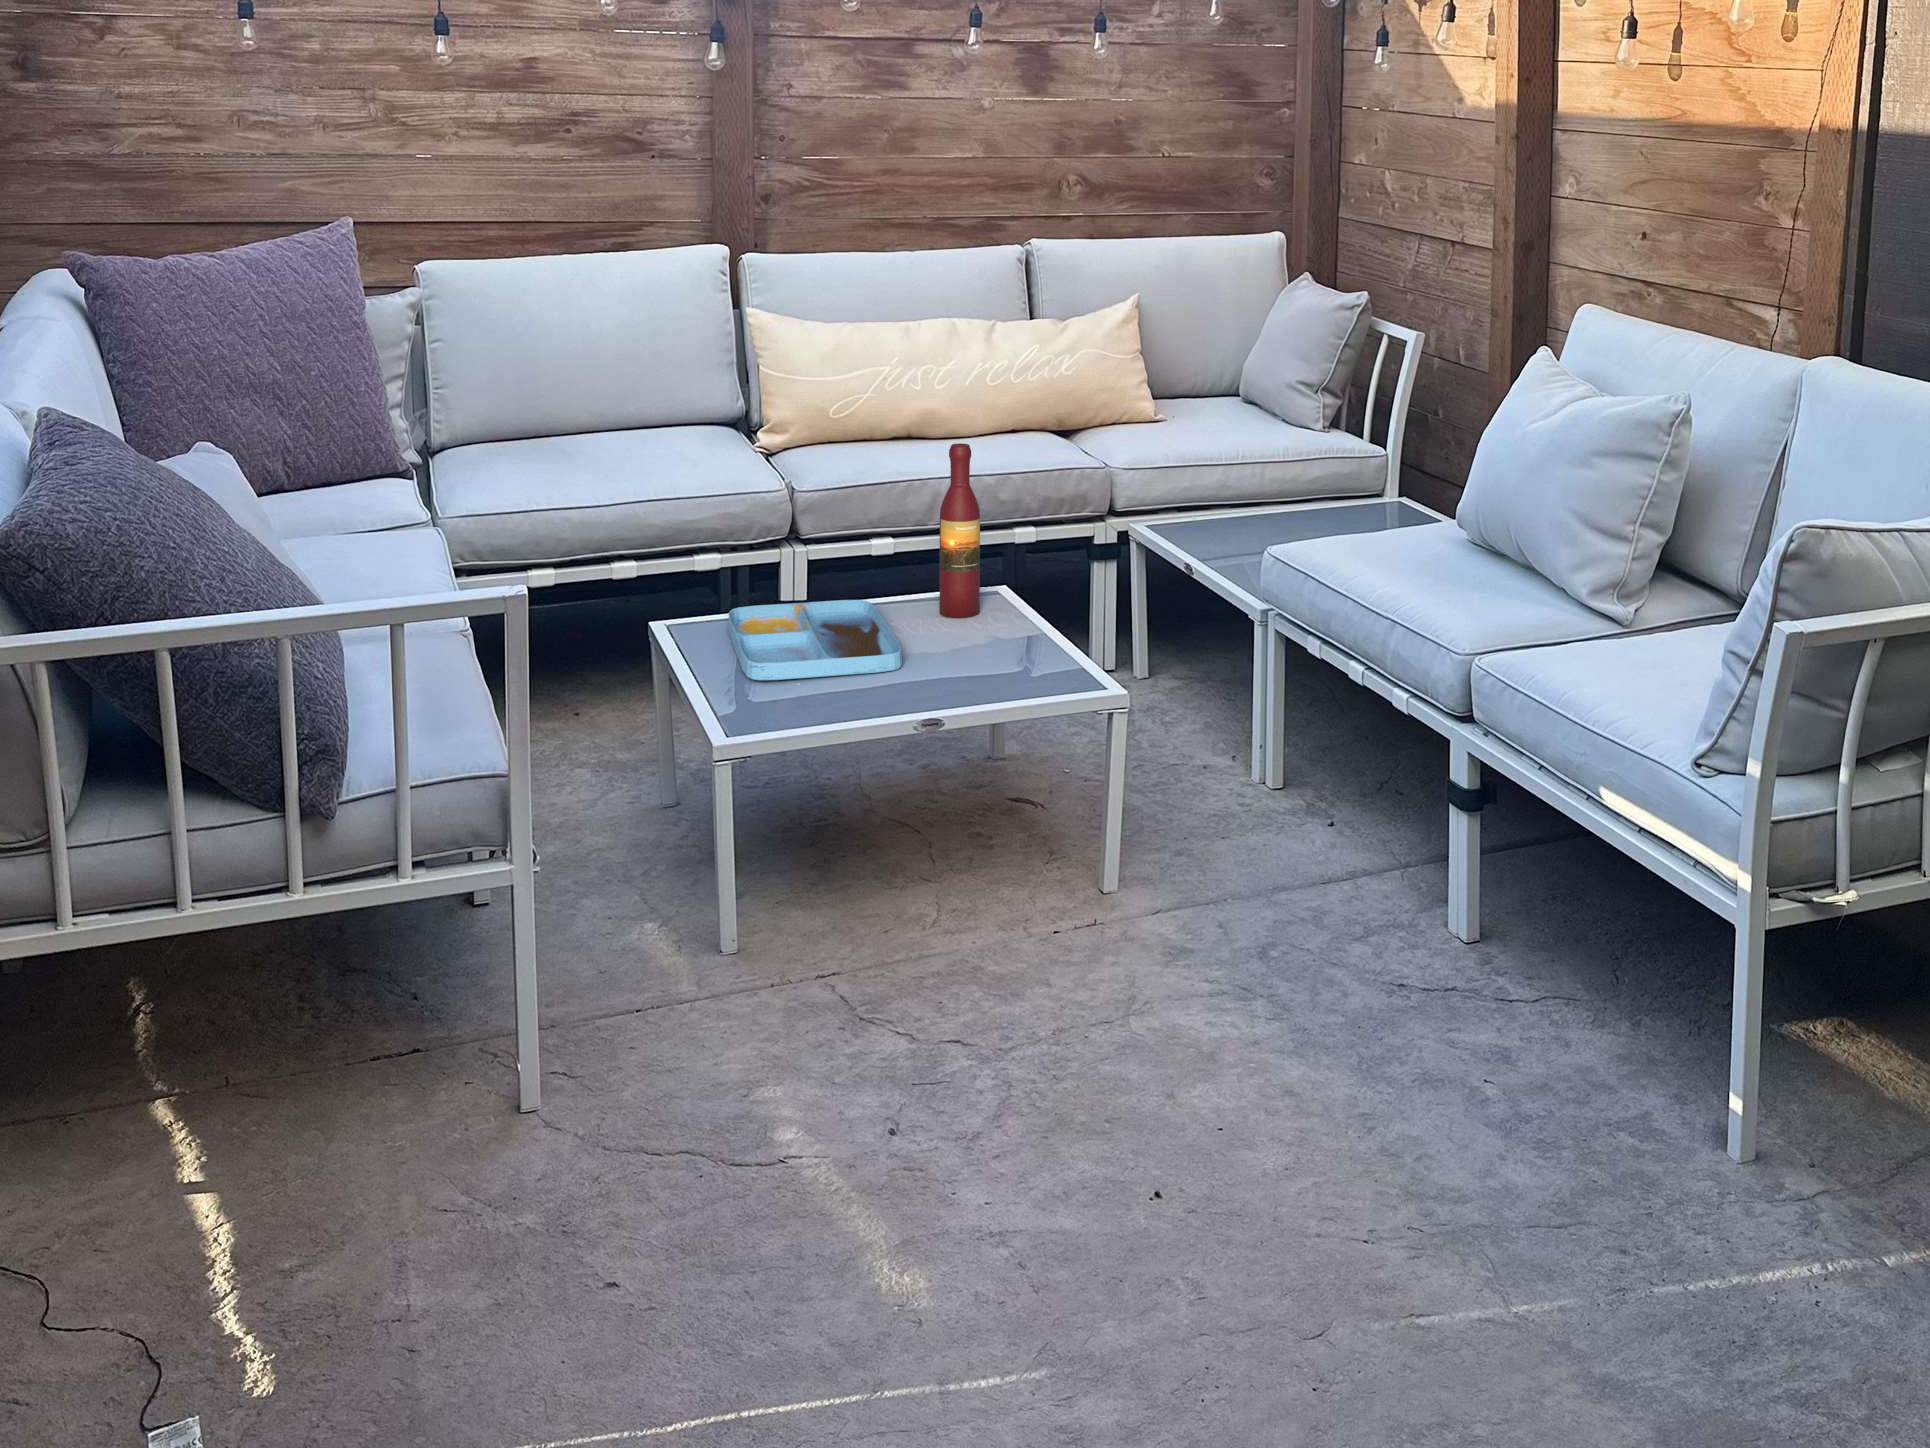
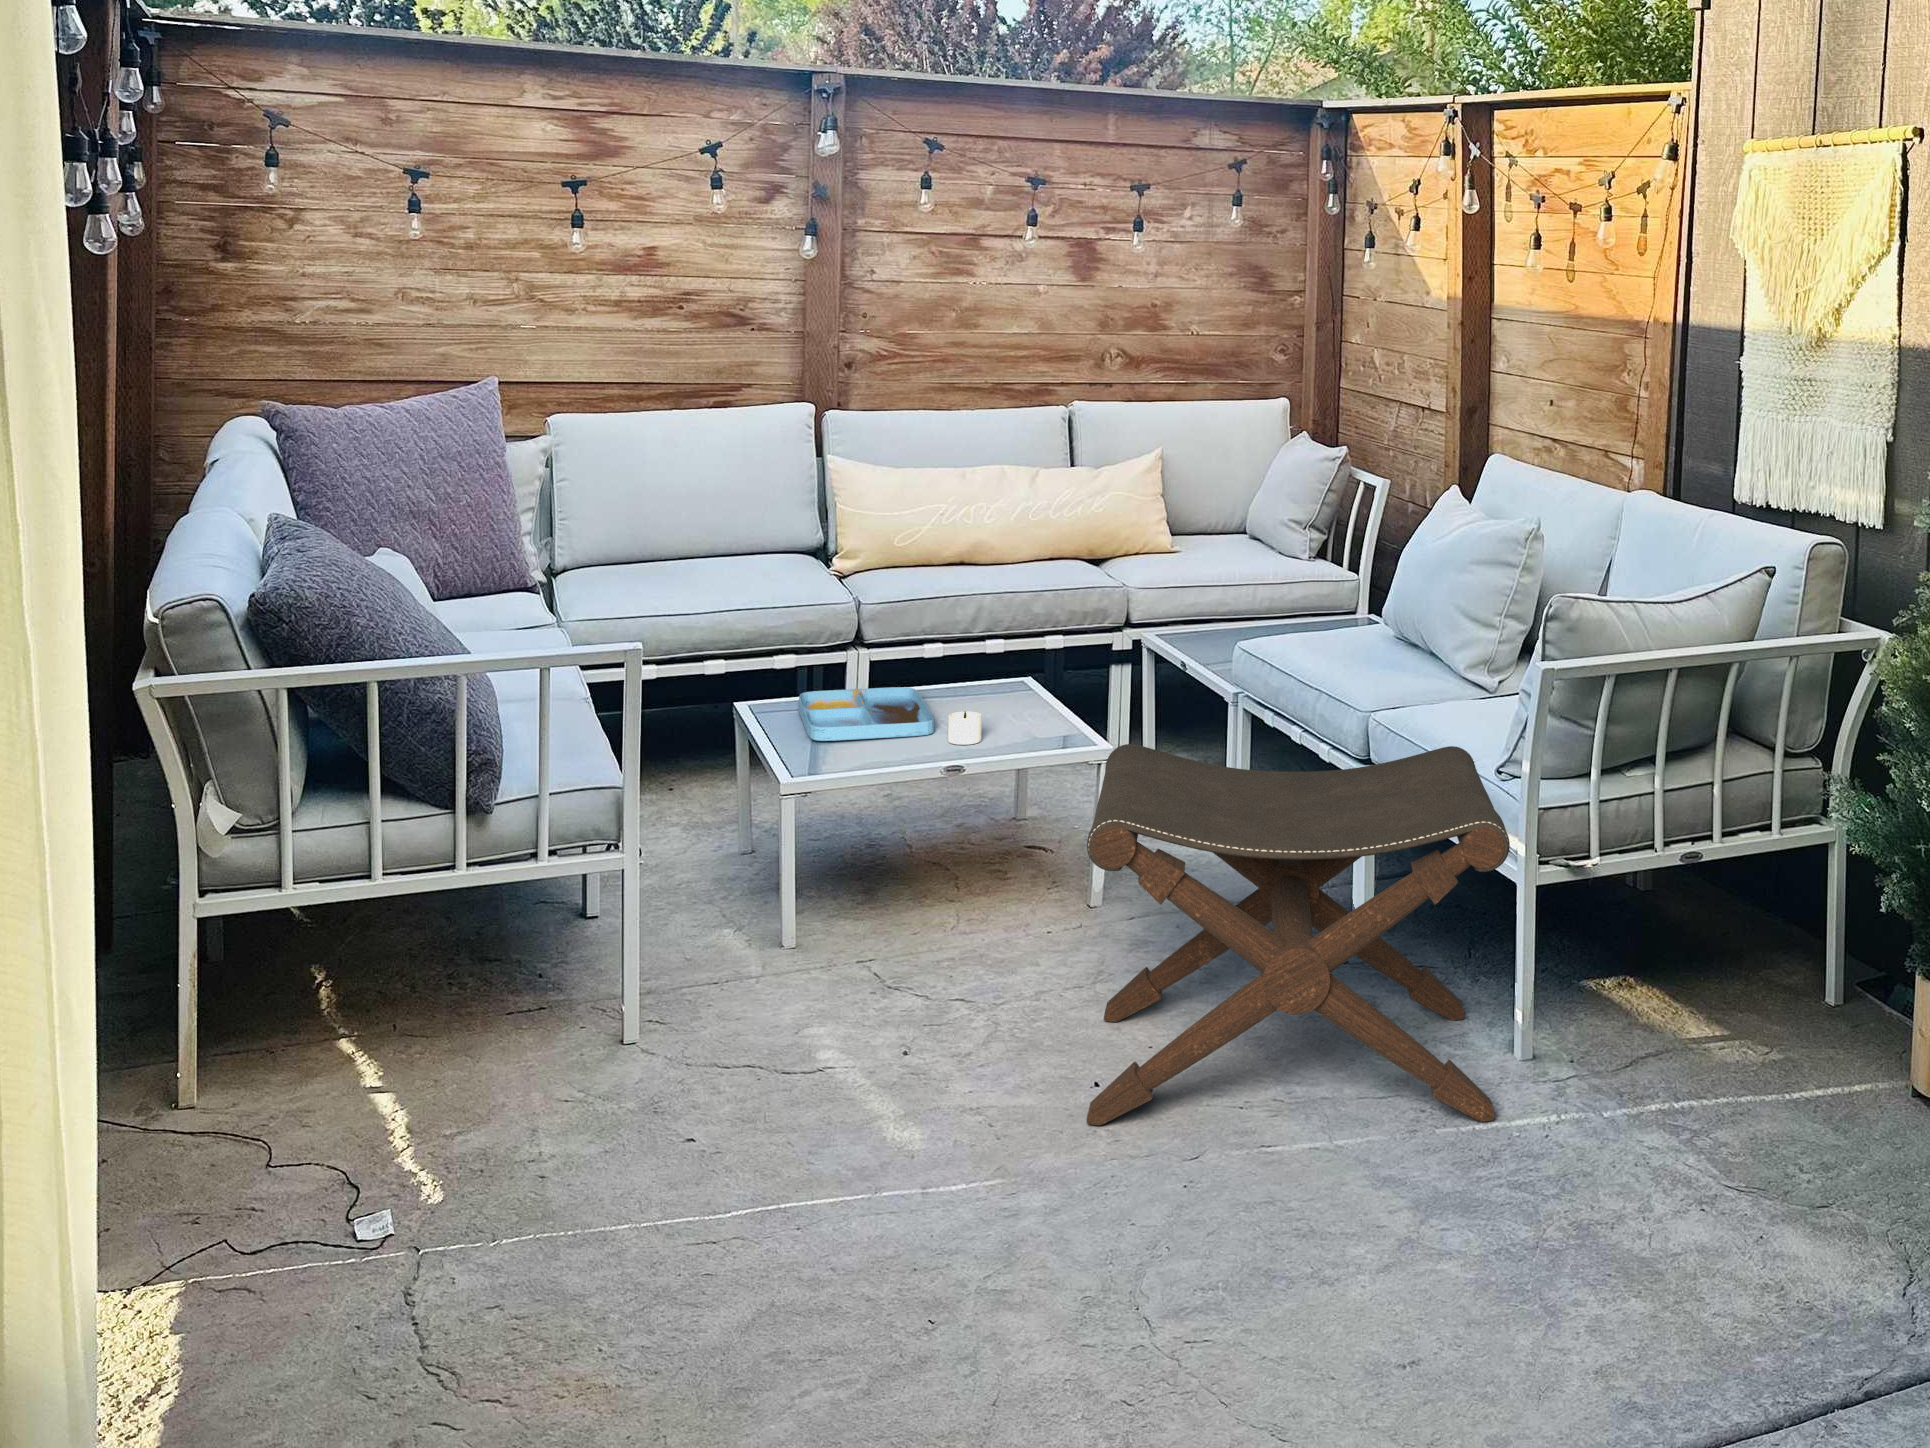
wine bottle: present [939,443,980,617] -> none [970,562,1004,701]
candle: none [922,642,985,687] -> present [948,711,982,745]
footstool: none [1159,719,1799,1297] -> present [1087,744,1510,1126]

